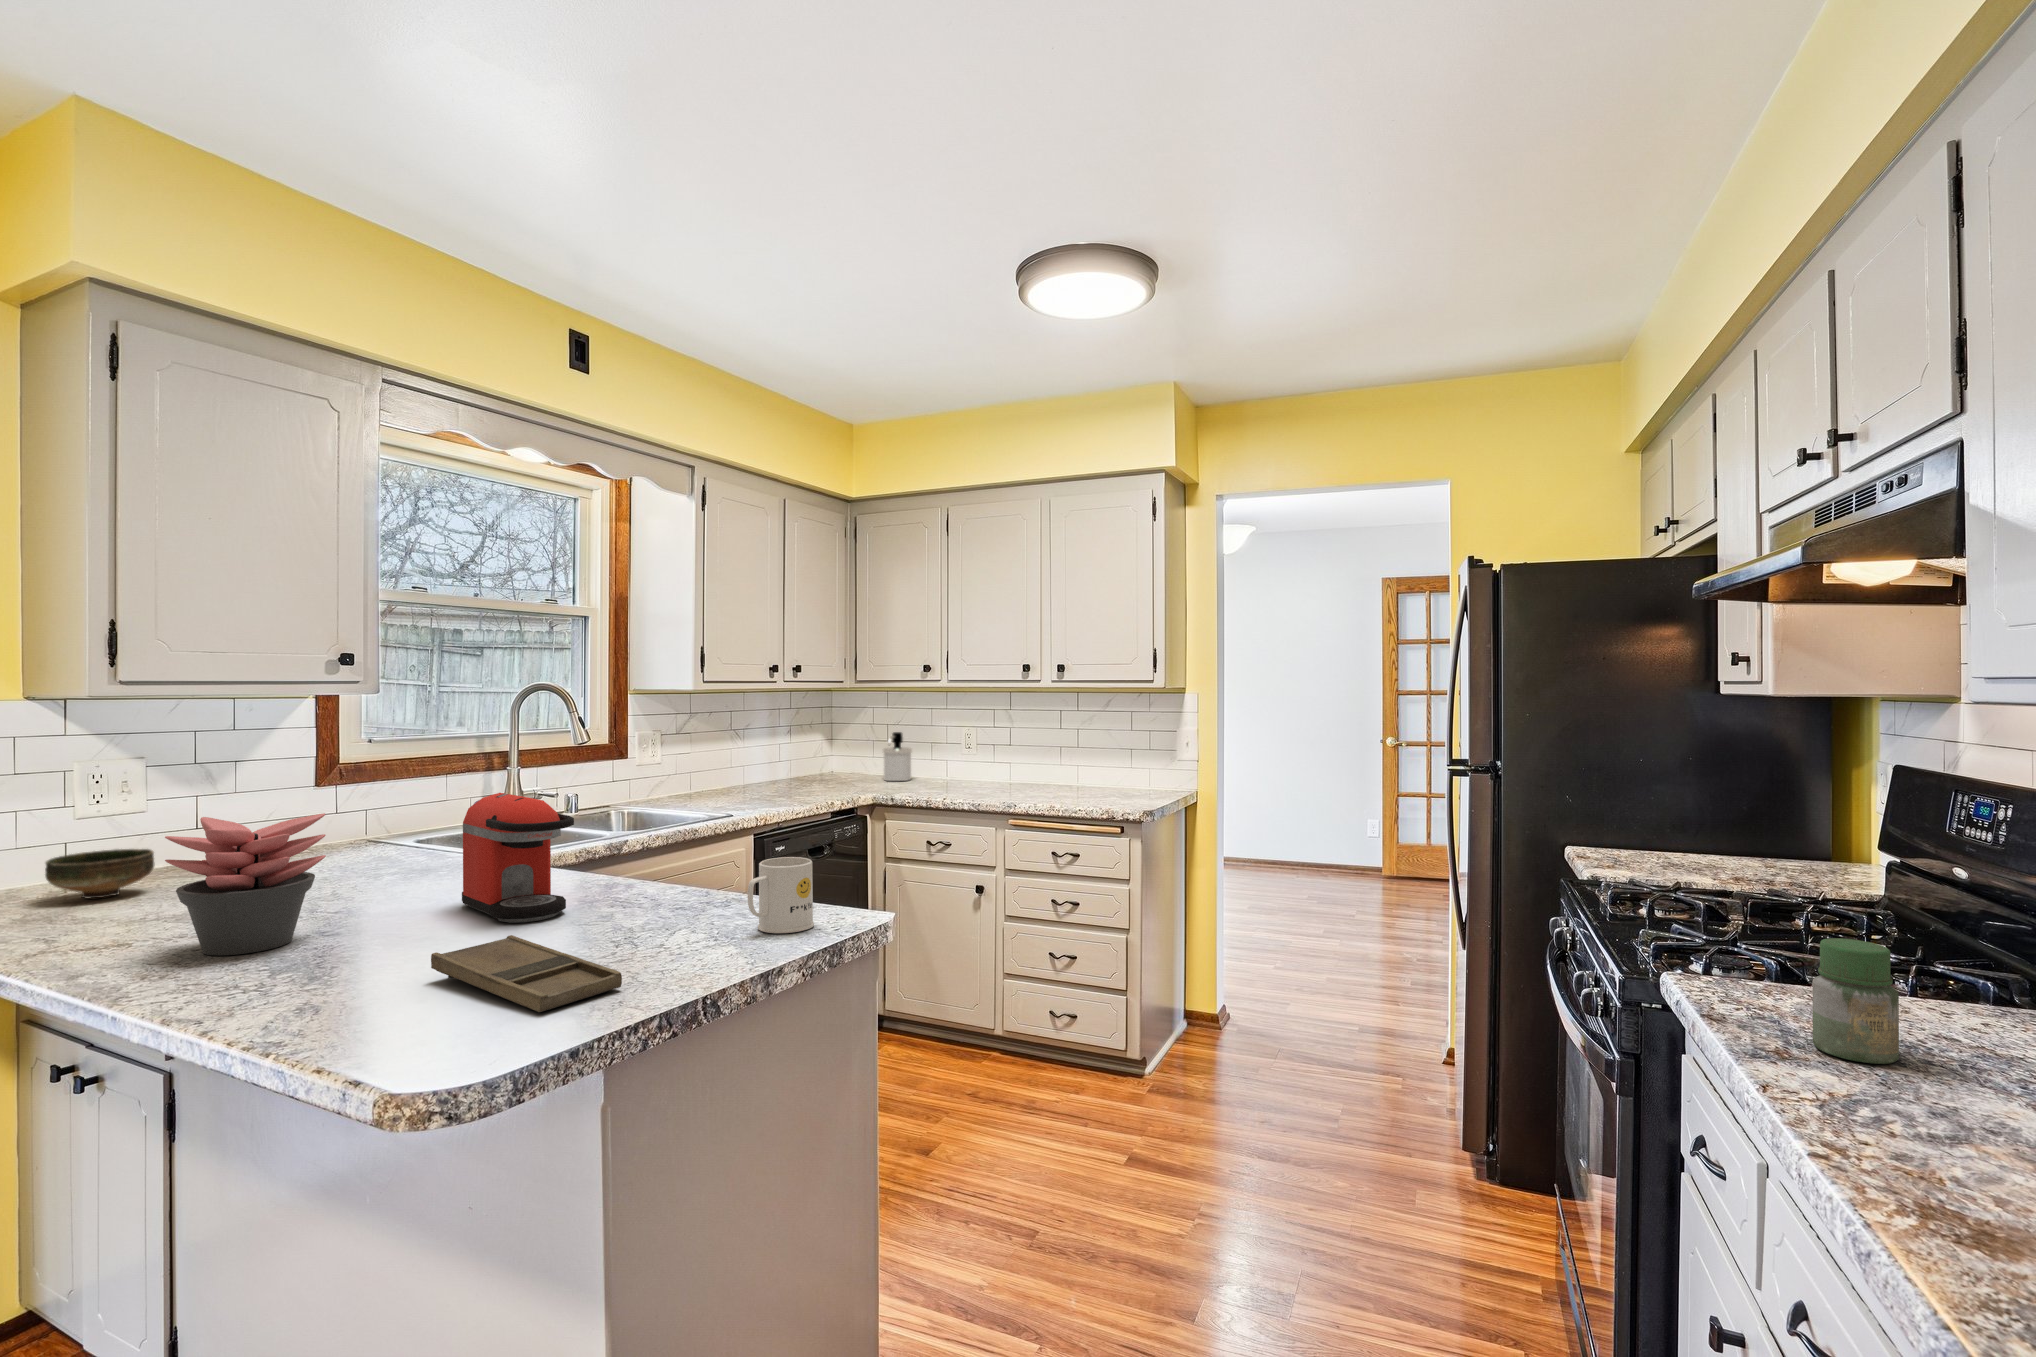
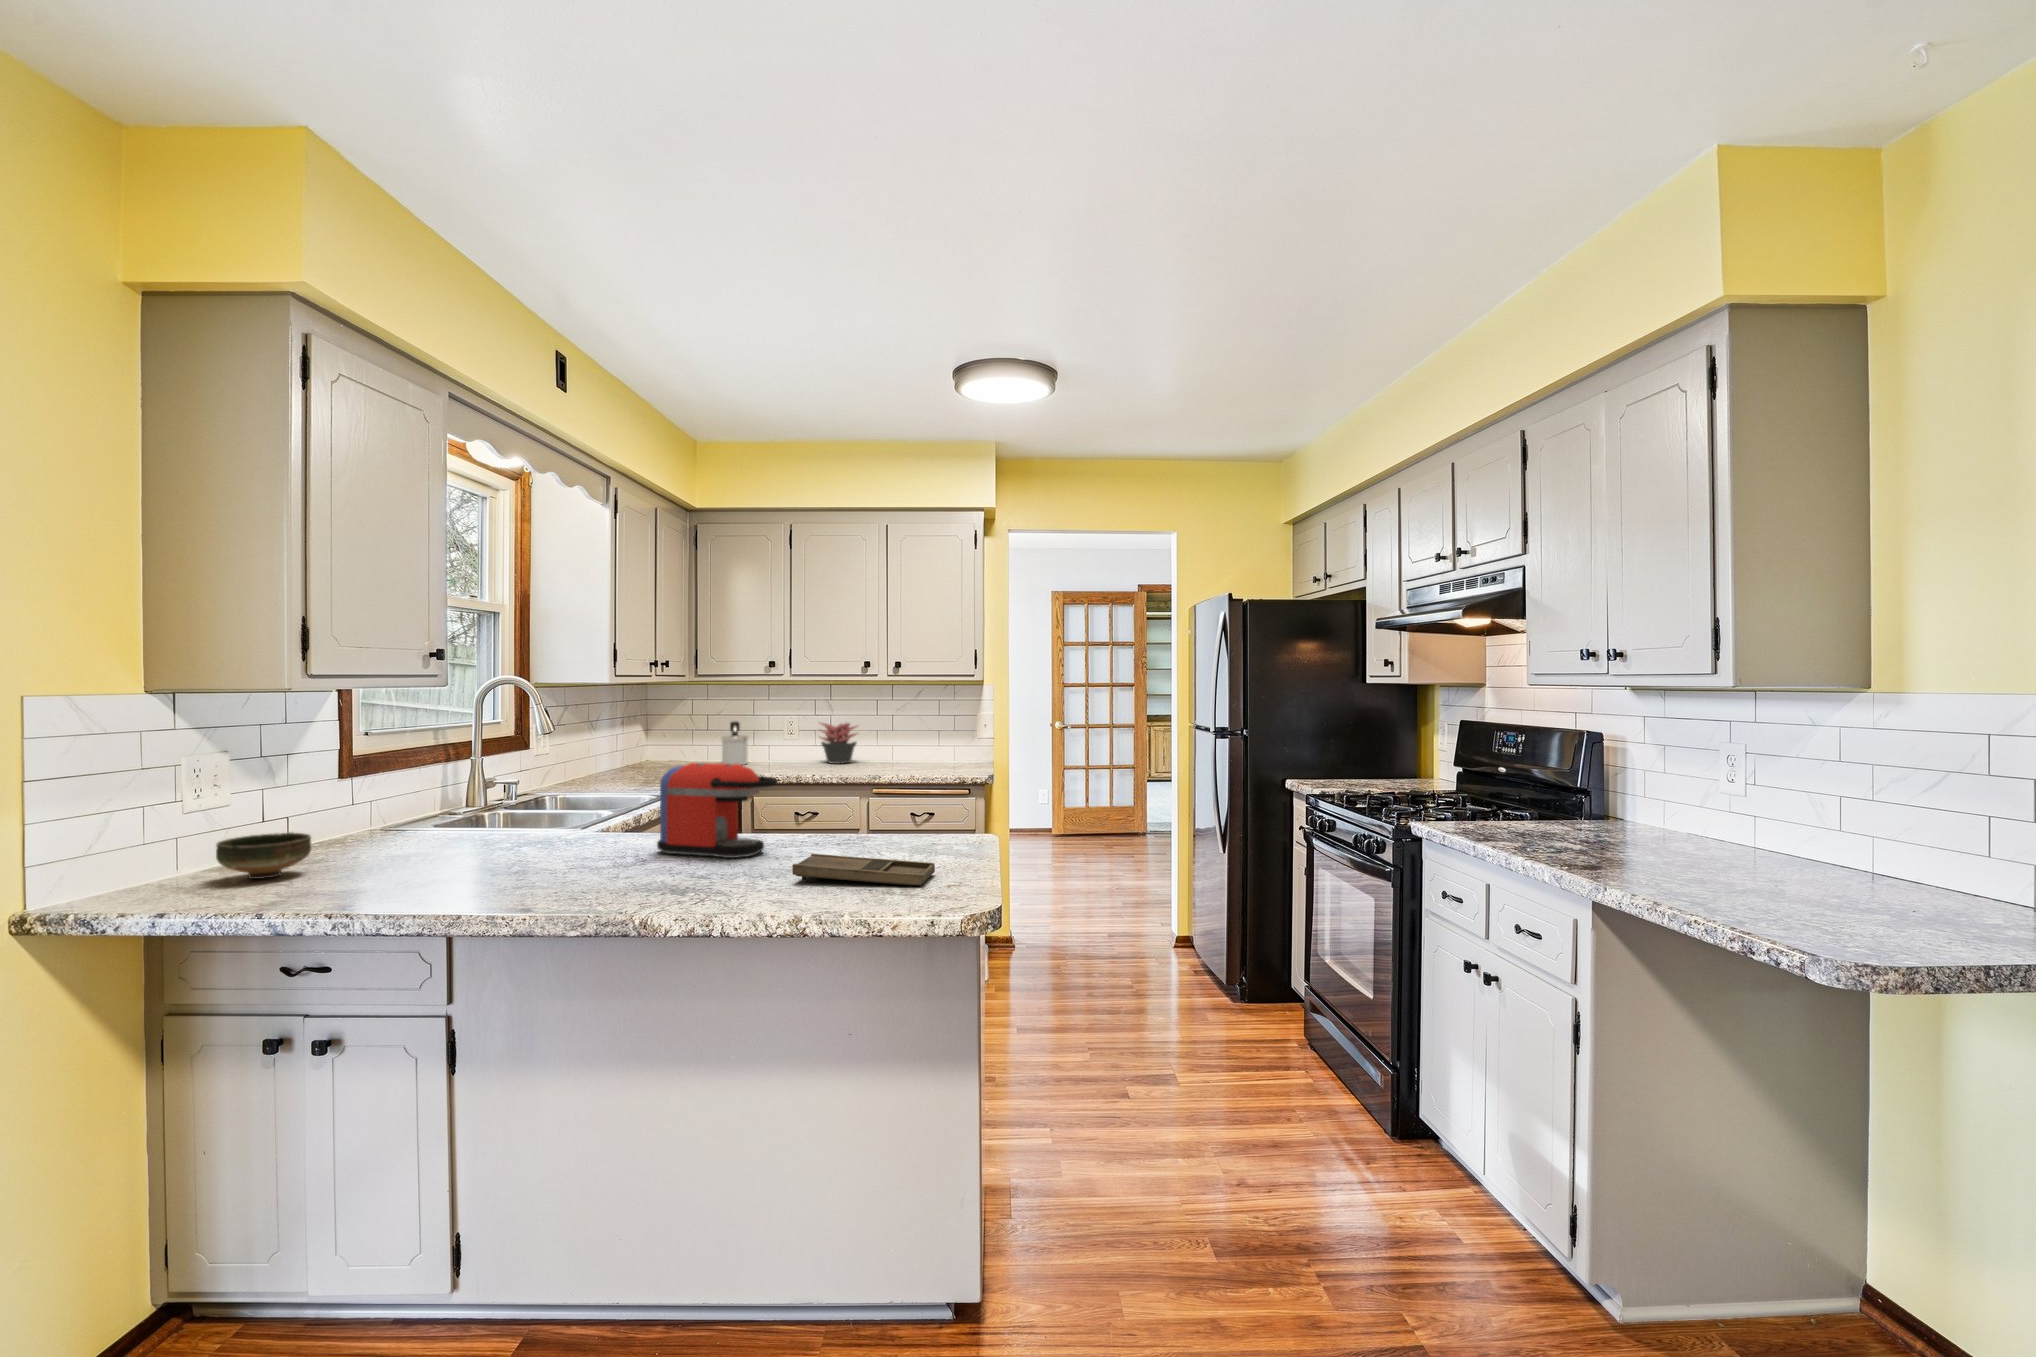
succulent plant: present [165,813,326,955] -> present [820,723,857,764]
mug: present [748,857,814,933] -> none [925,796,963,846]
jar: present [1812,938,1899,1064] -> none [1499,791,1532,842]

